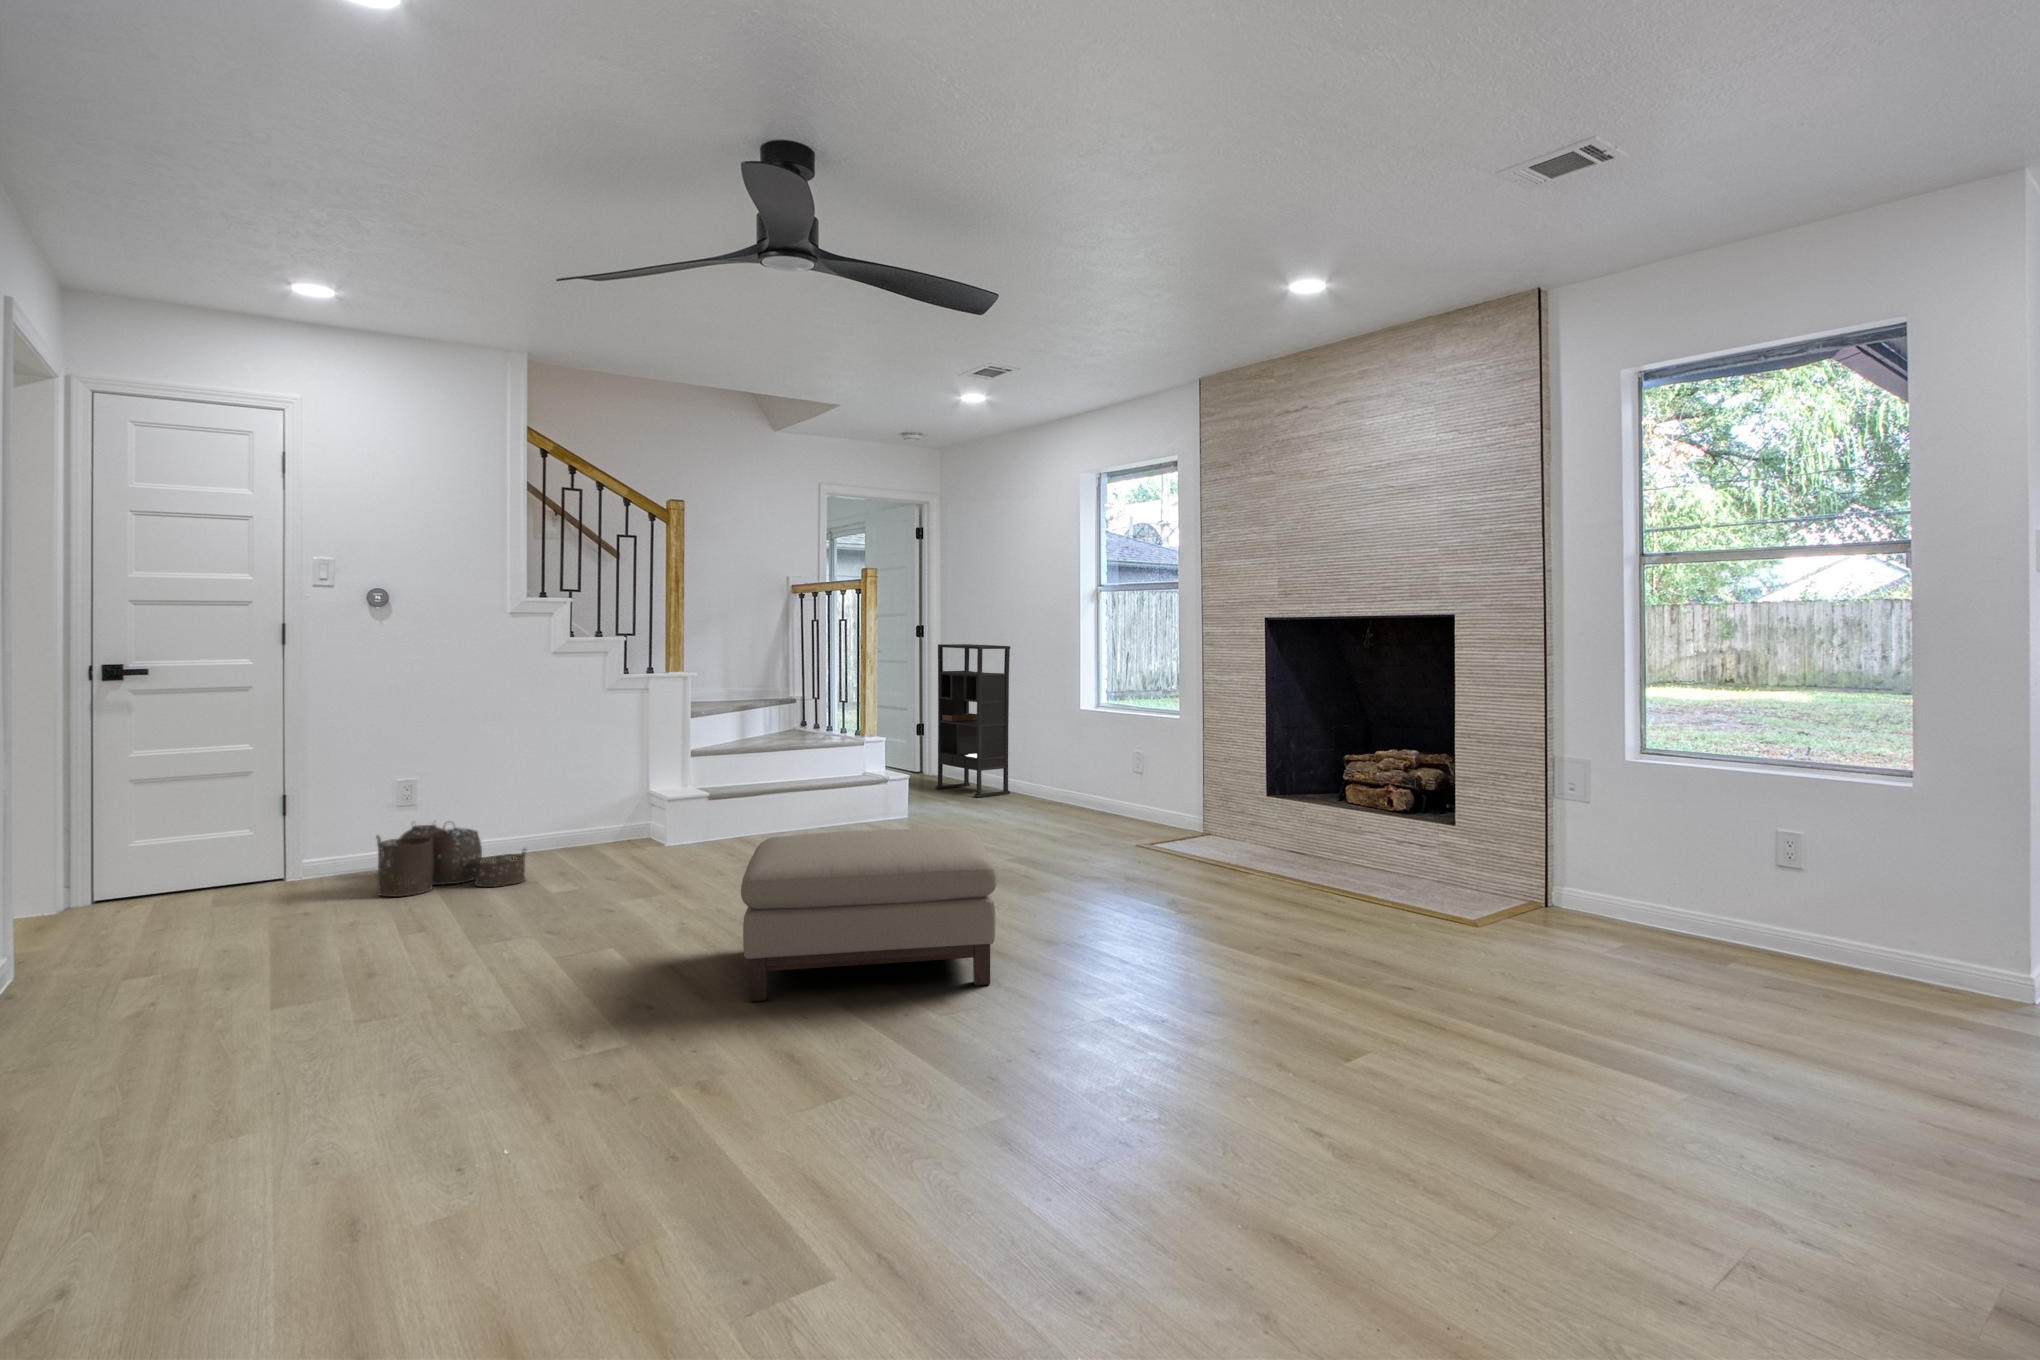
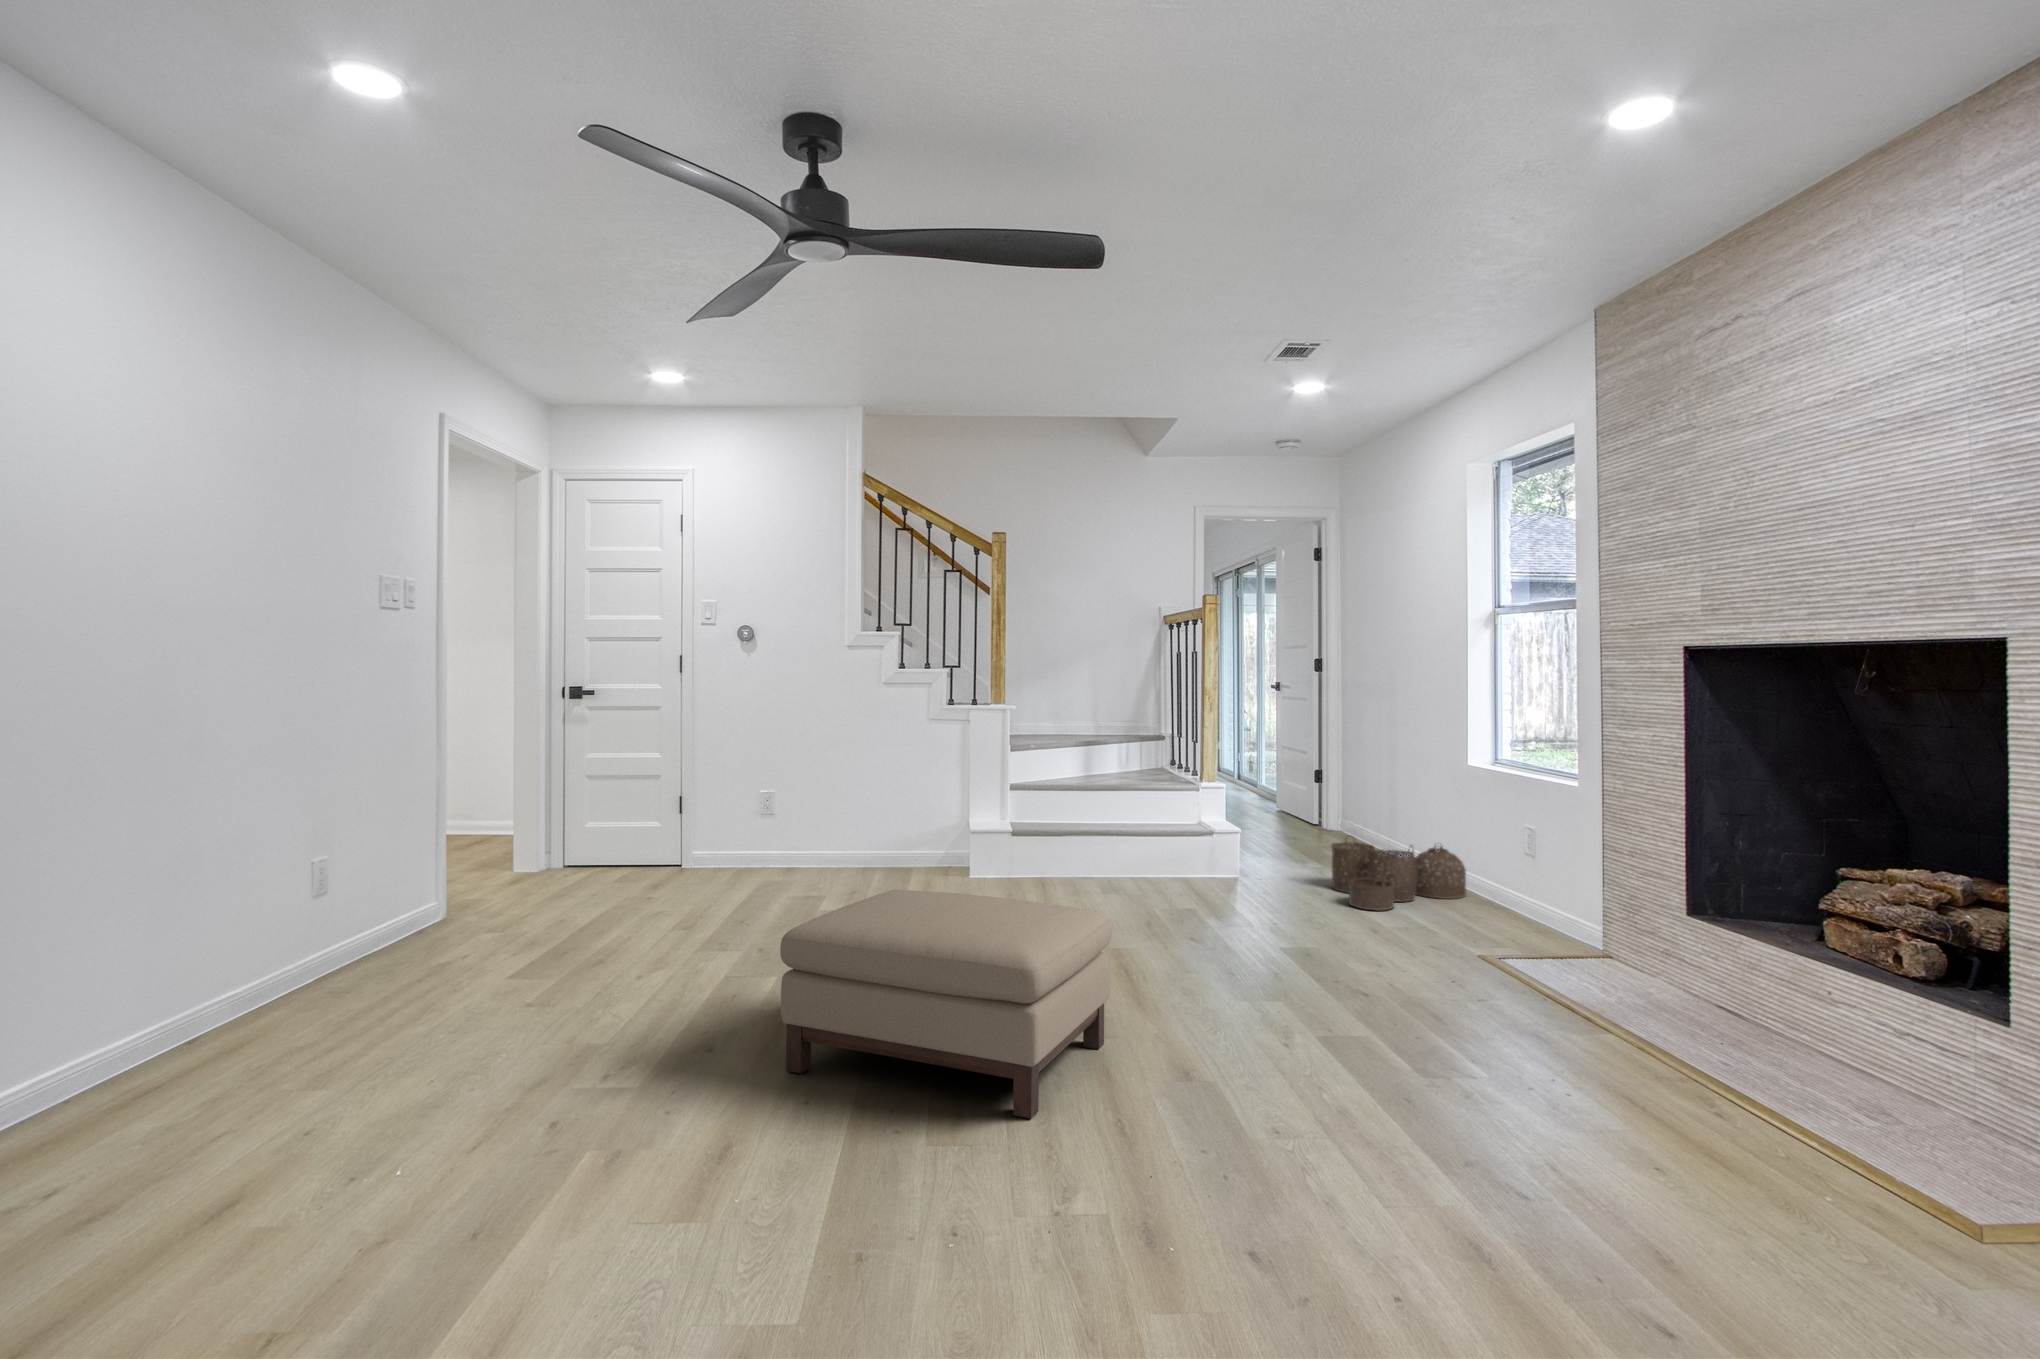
bookshelf: present [935,644,1010,797] -> none [1319,680,1399,864]
woven basket: present [376,821,526,896] -> present [1332,841,1466,911]

